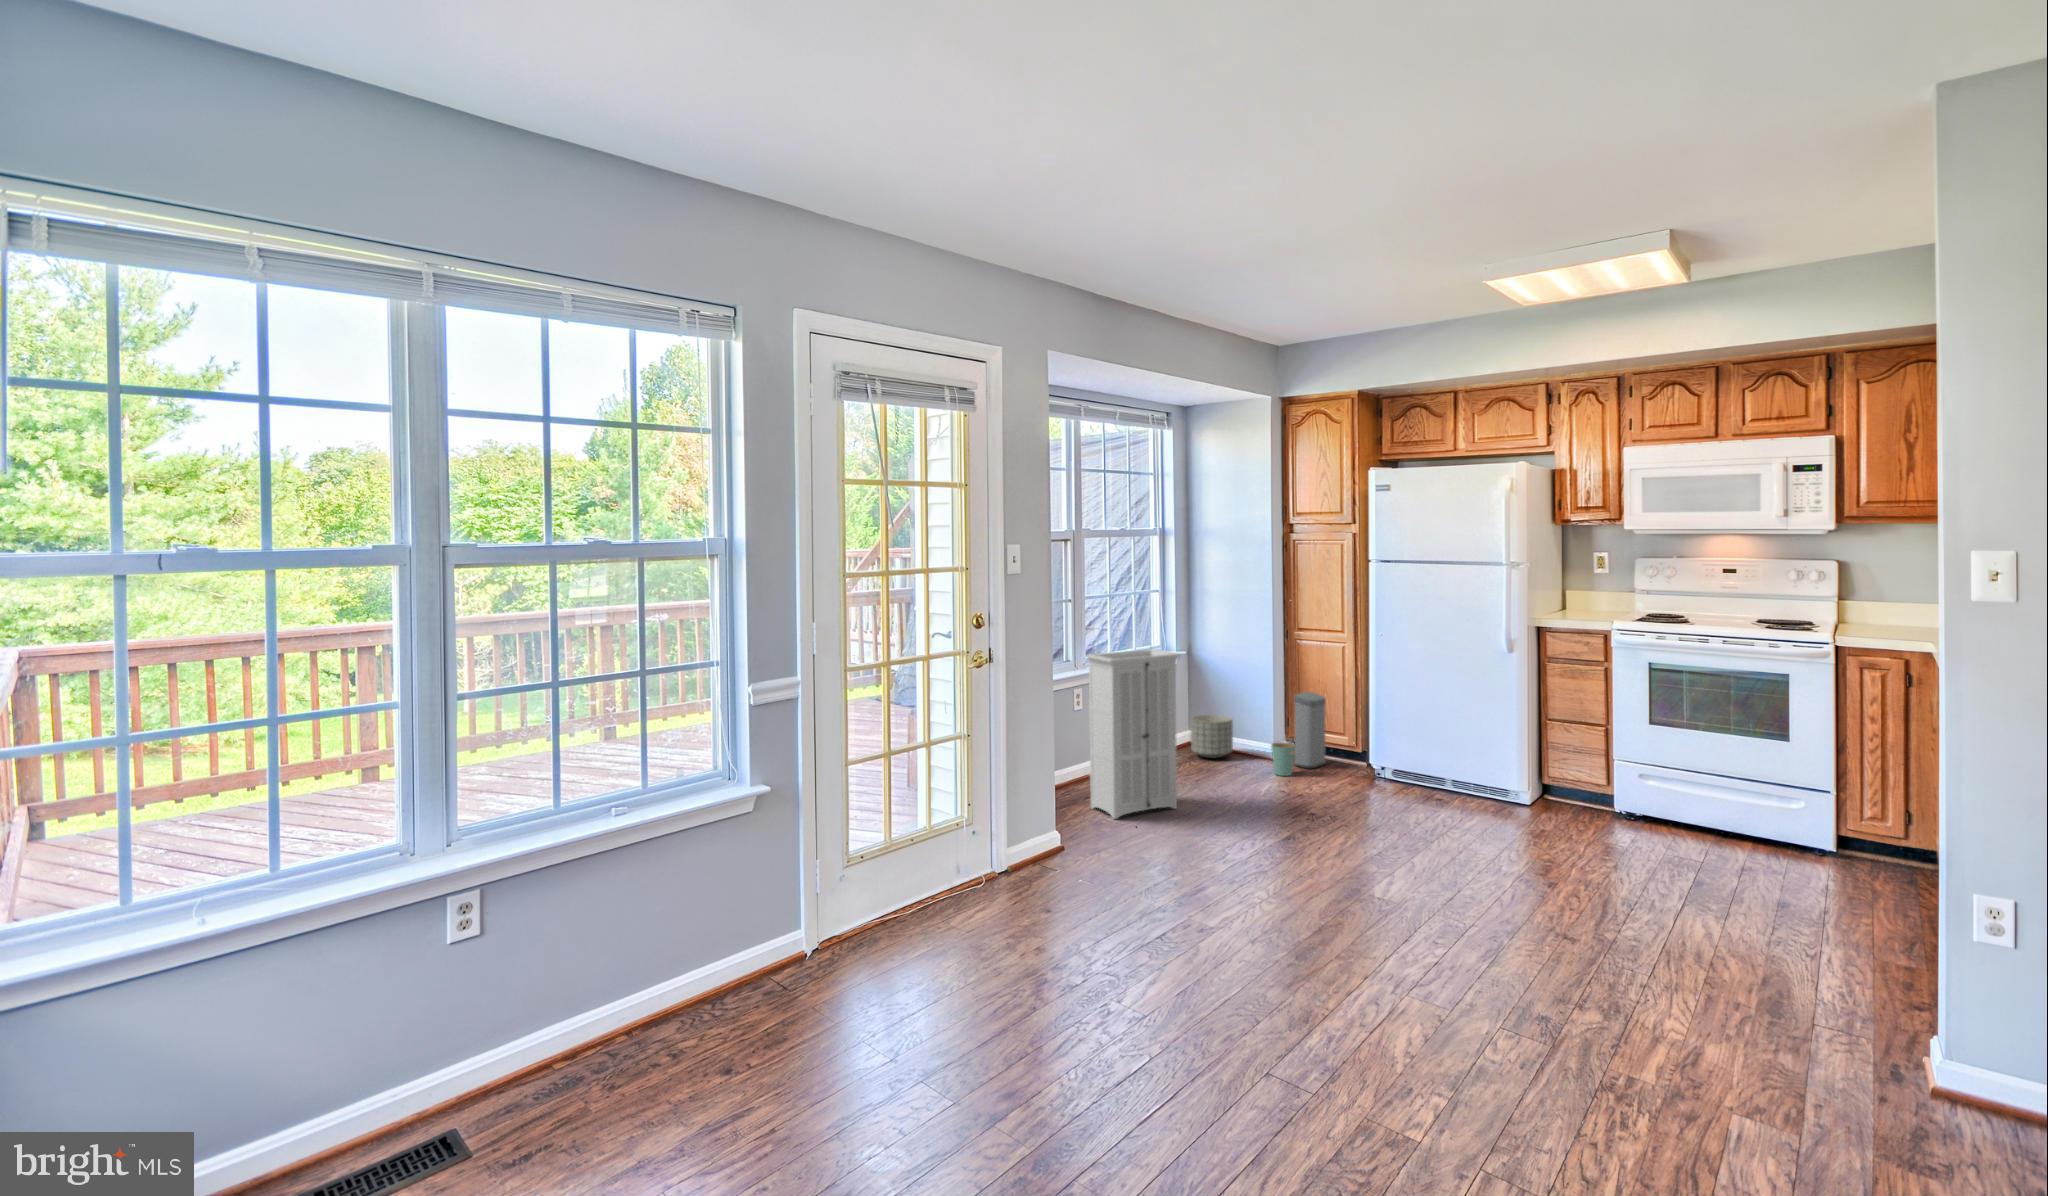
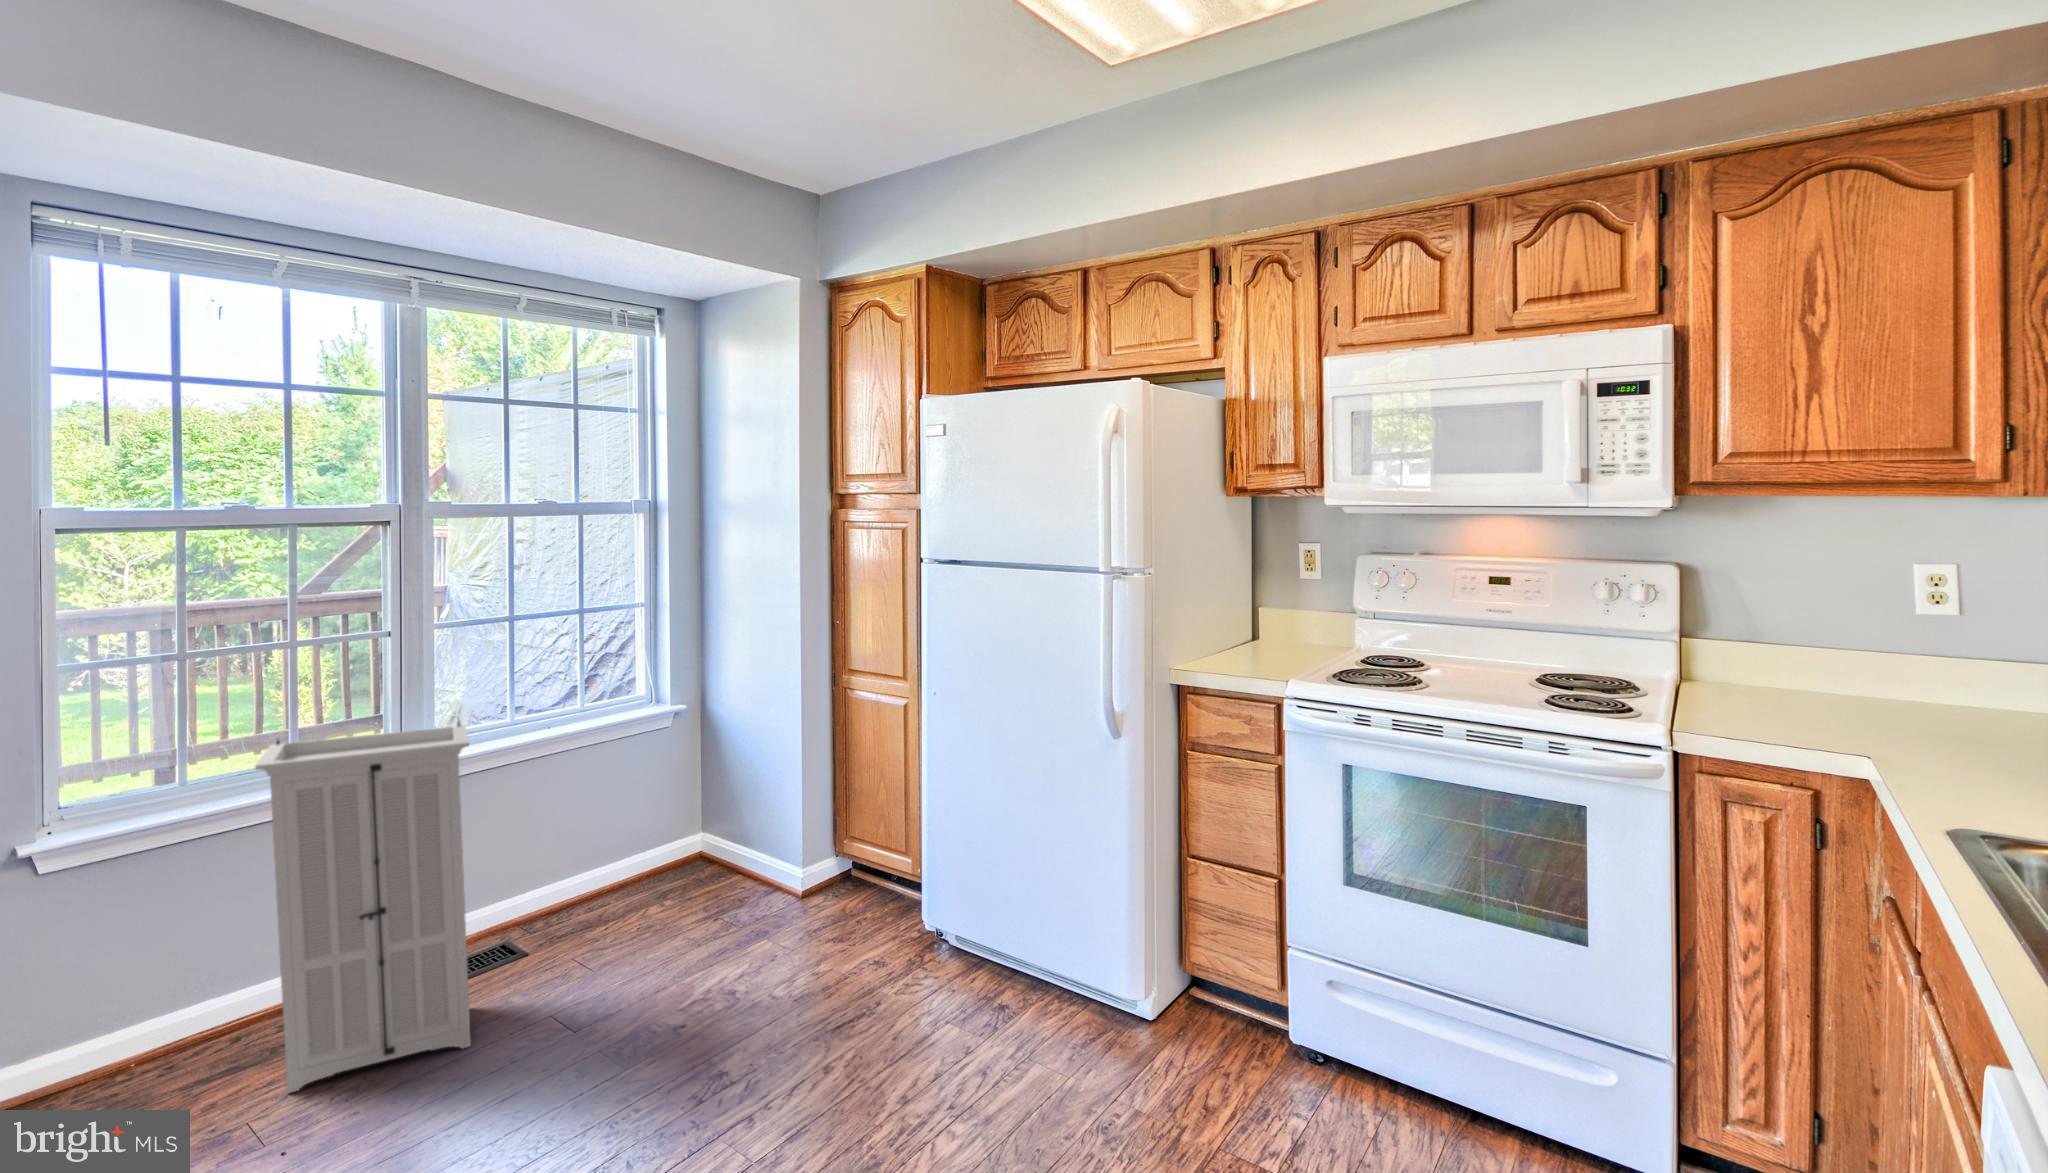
trash can: present [1271,692,1326,776] -> none [767,777,887,934]
planter: present [1191,714,1233,758] -> none [680,809,753,887]

